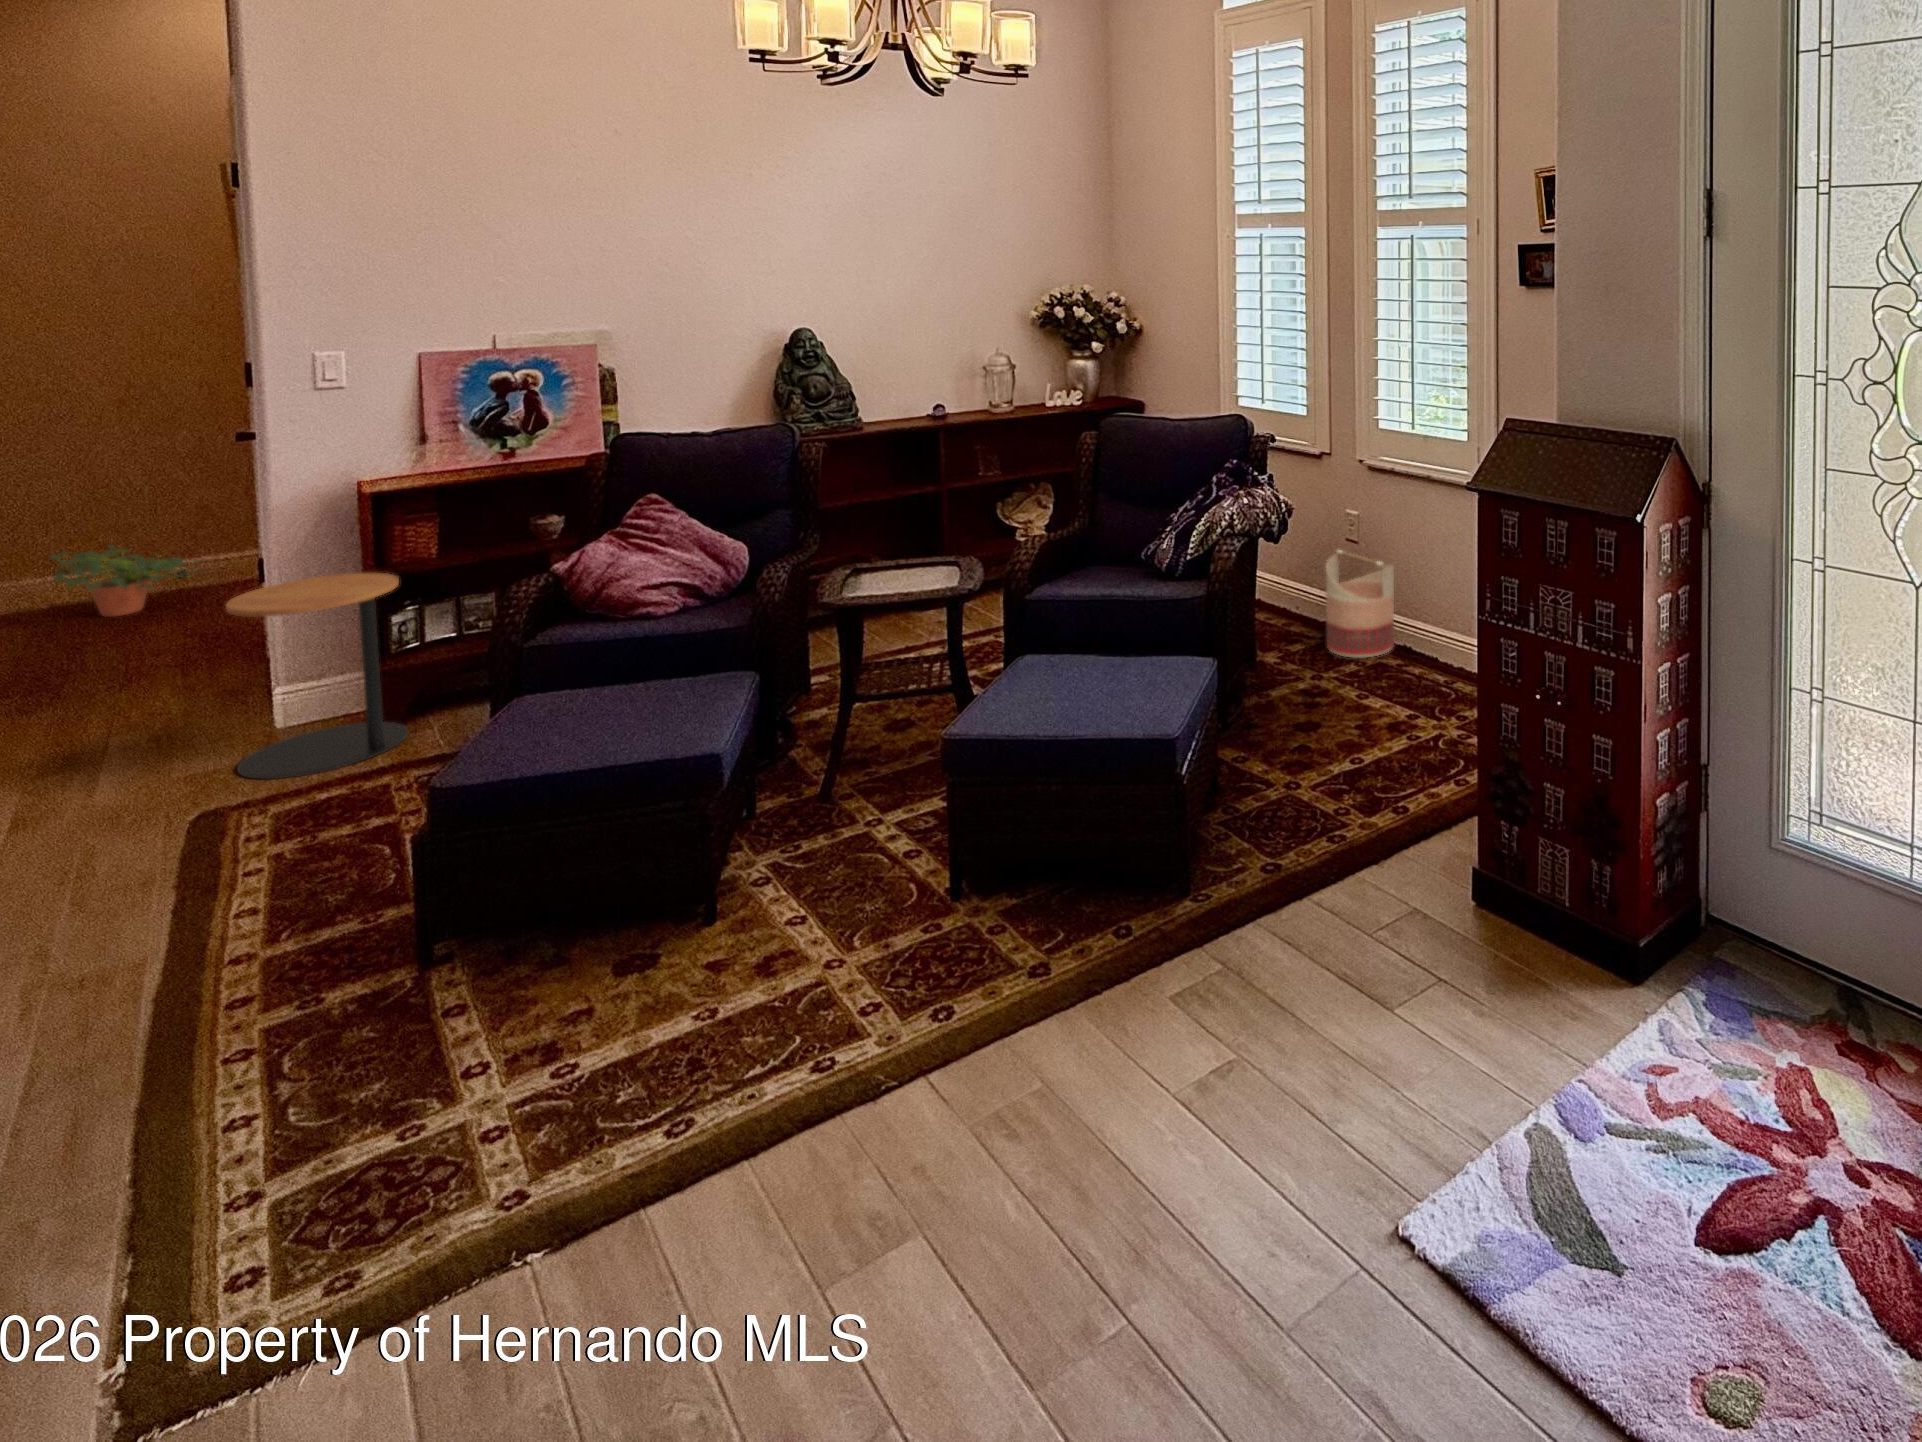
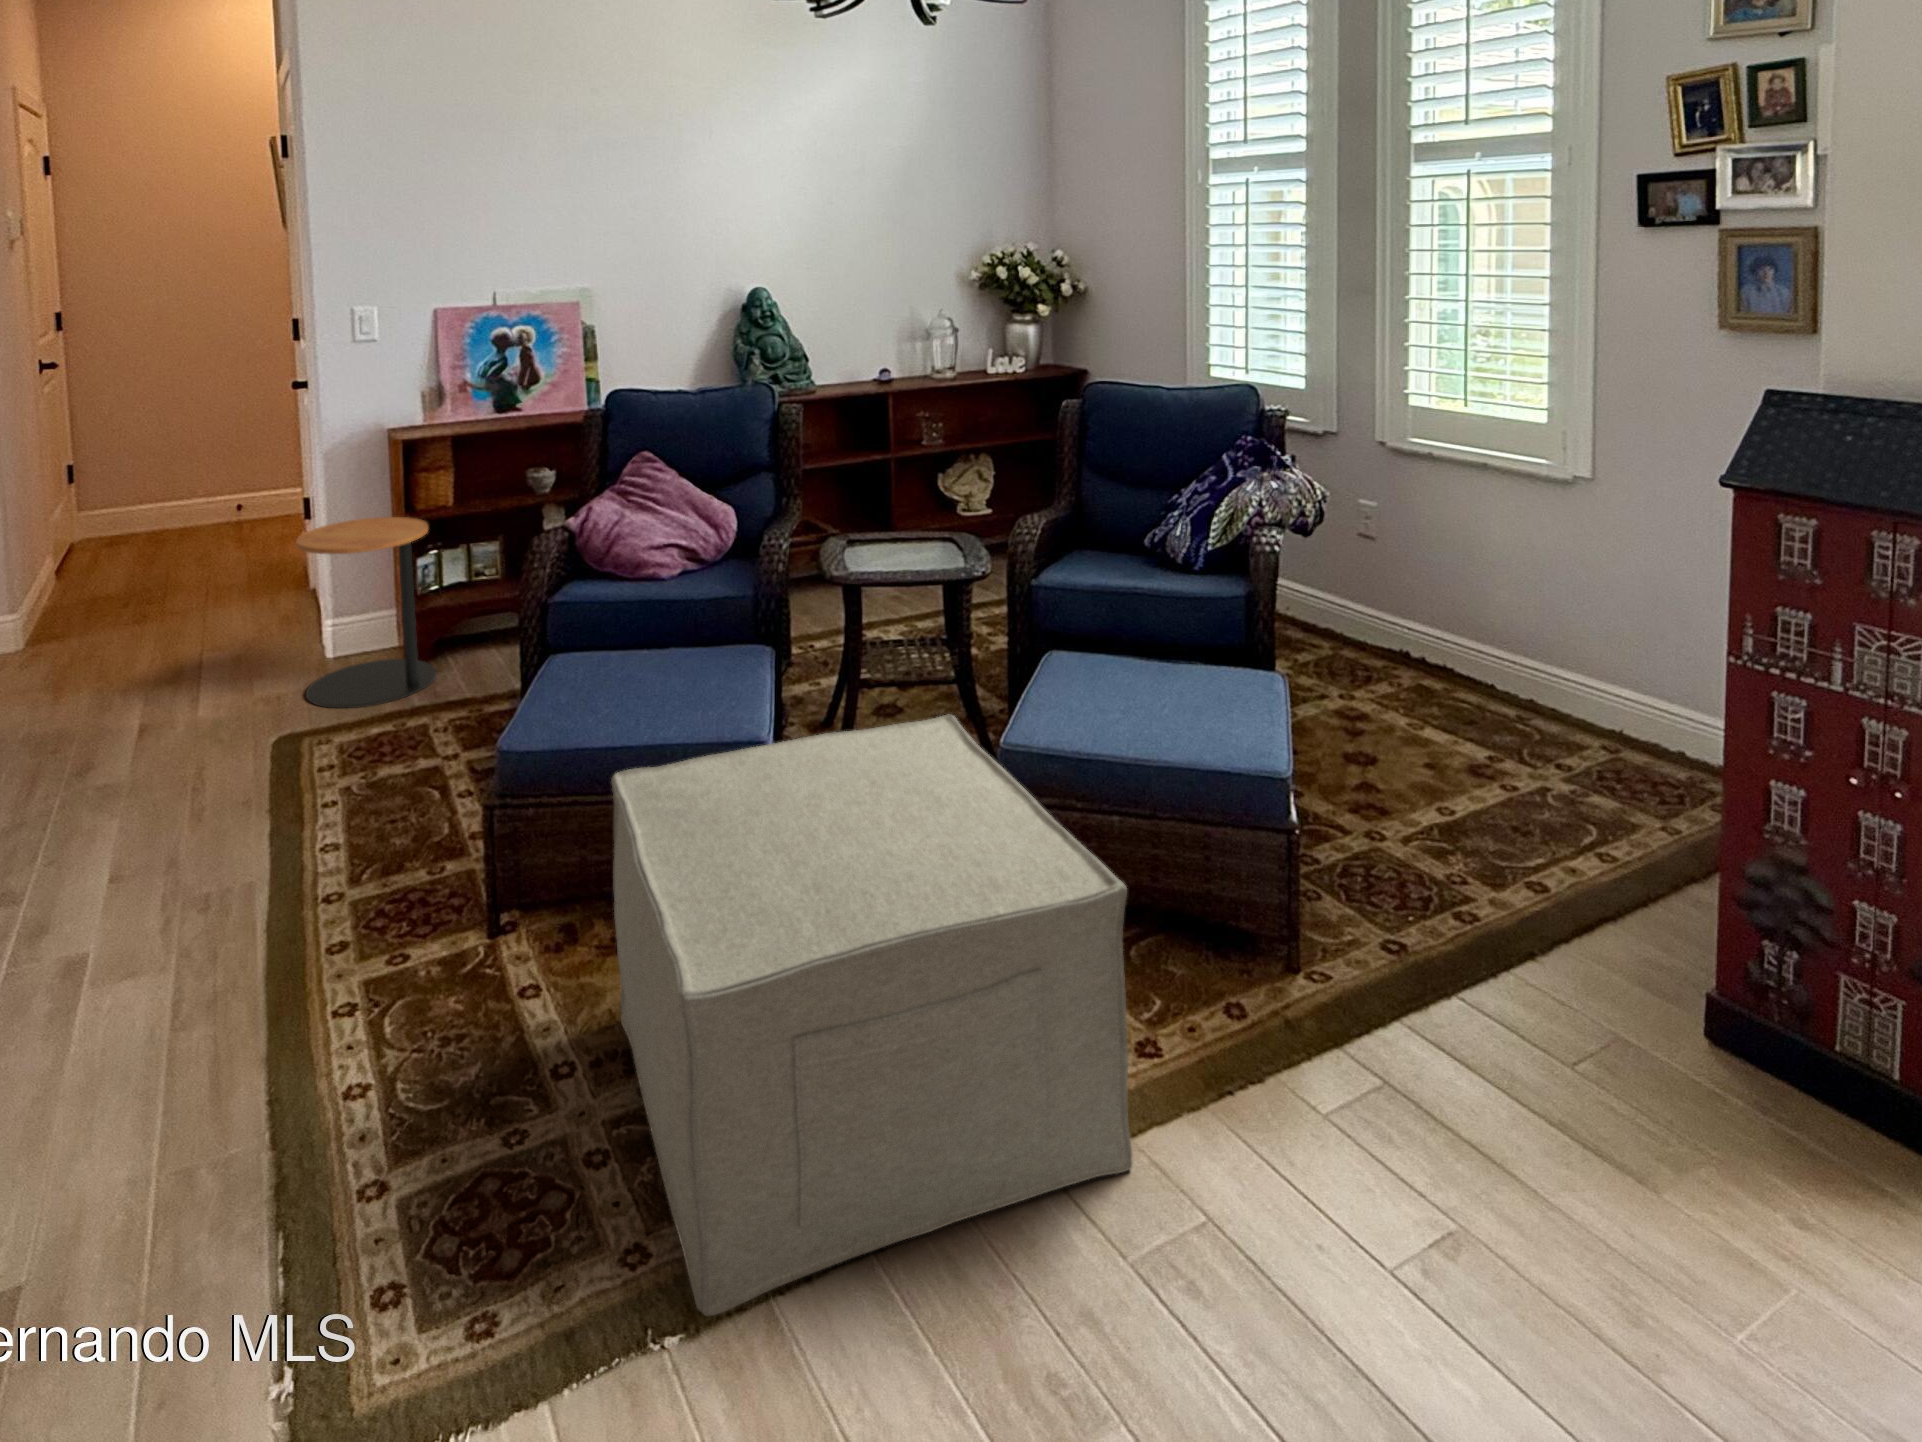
potted plant: present [50,545,200,617] -> none [152,480,265,543]
basket: present [1326,550,1394,657] -> none [1343,546,1431,677]
ottoman: none [537,714,995,1230] -> present [611,714,1132,1316]

